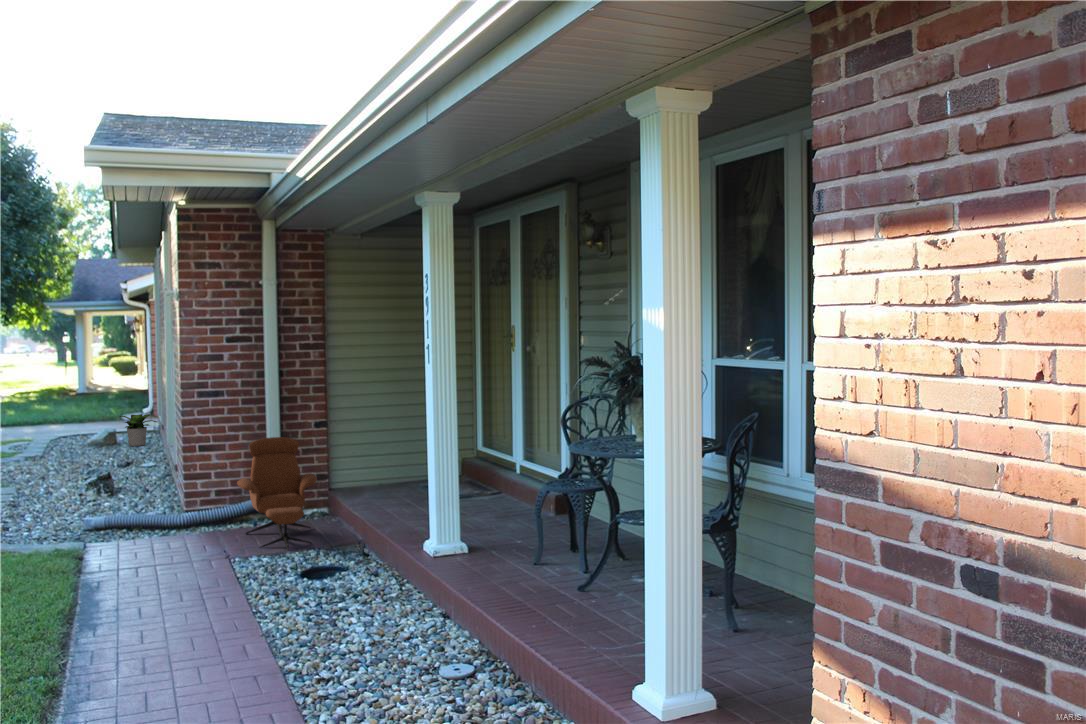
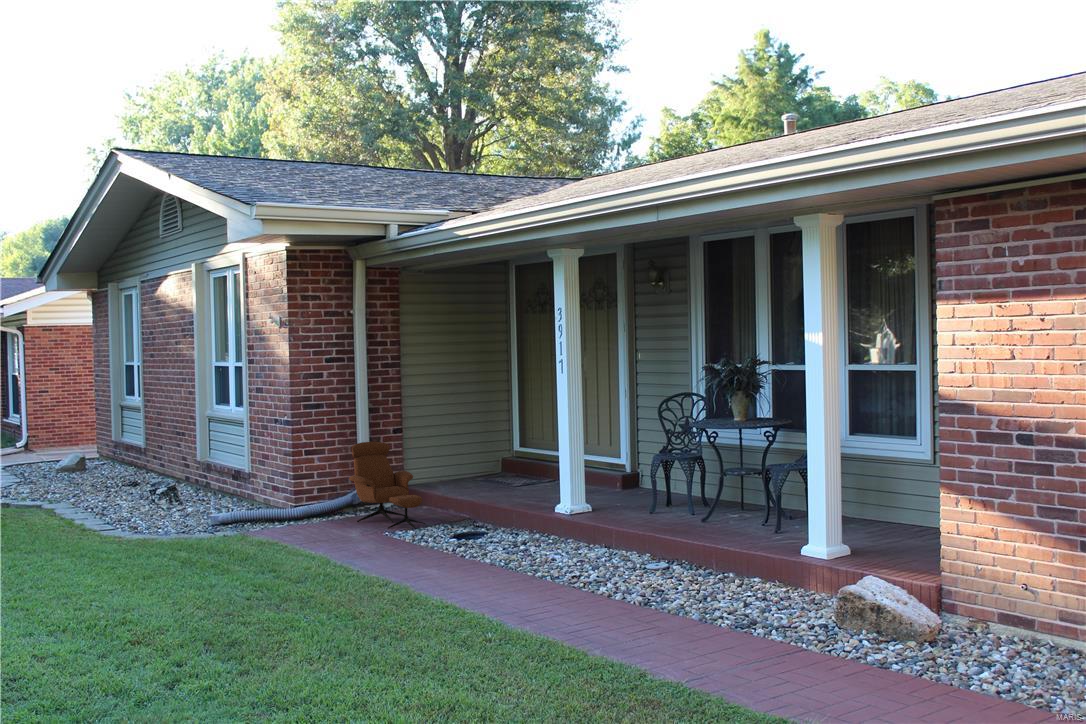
potted plant: present [120,414,157,446] -> none [69,441,111,474]

